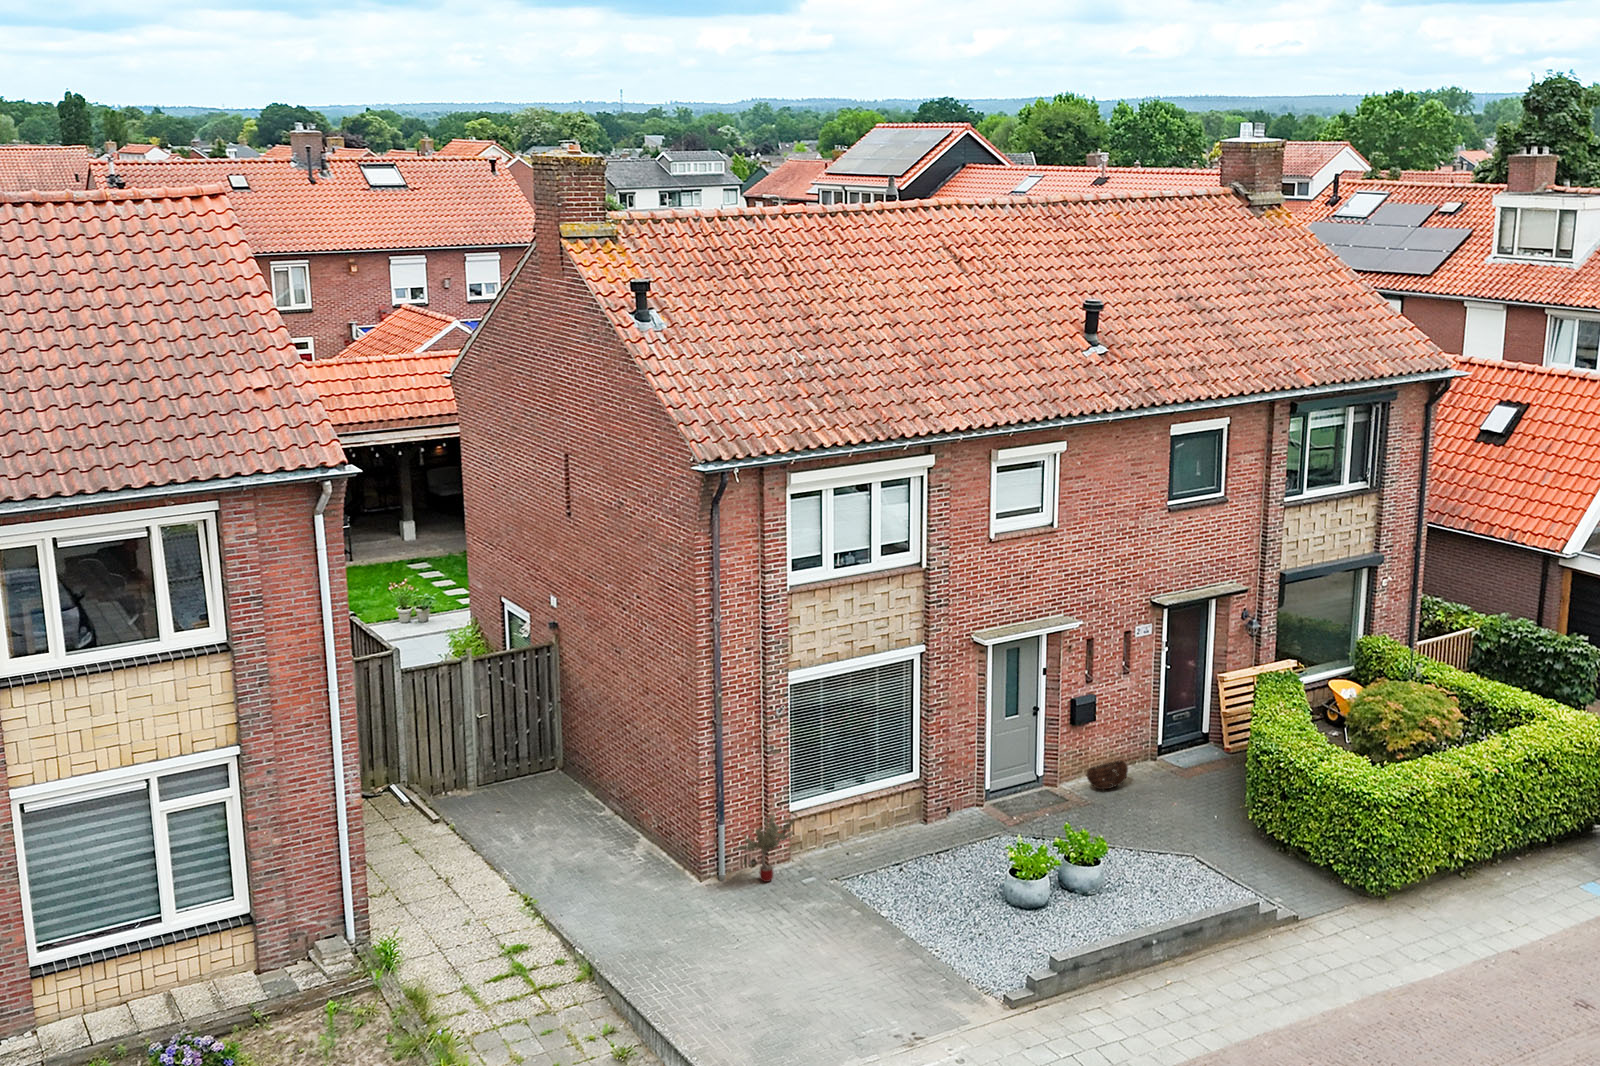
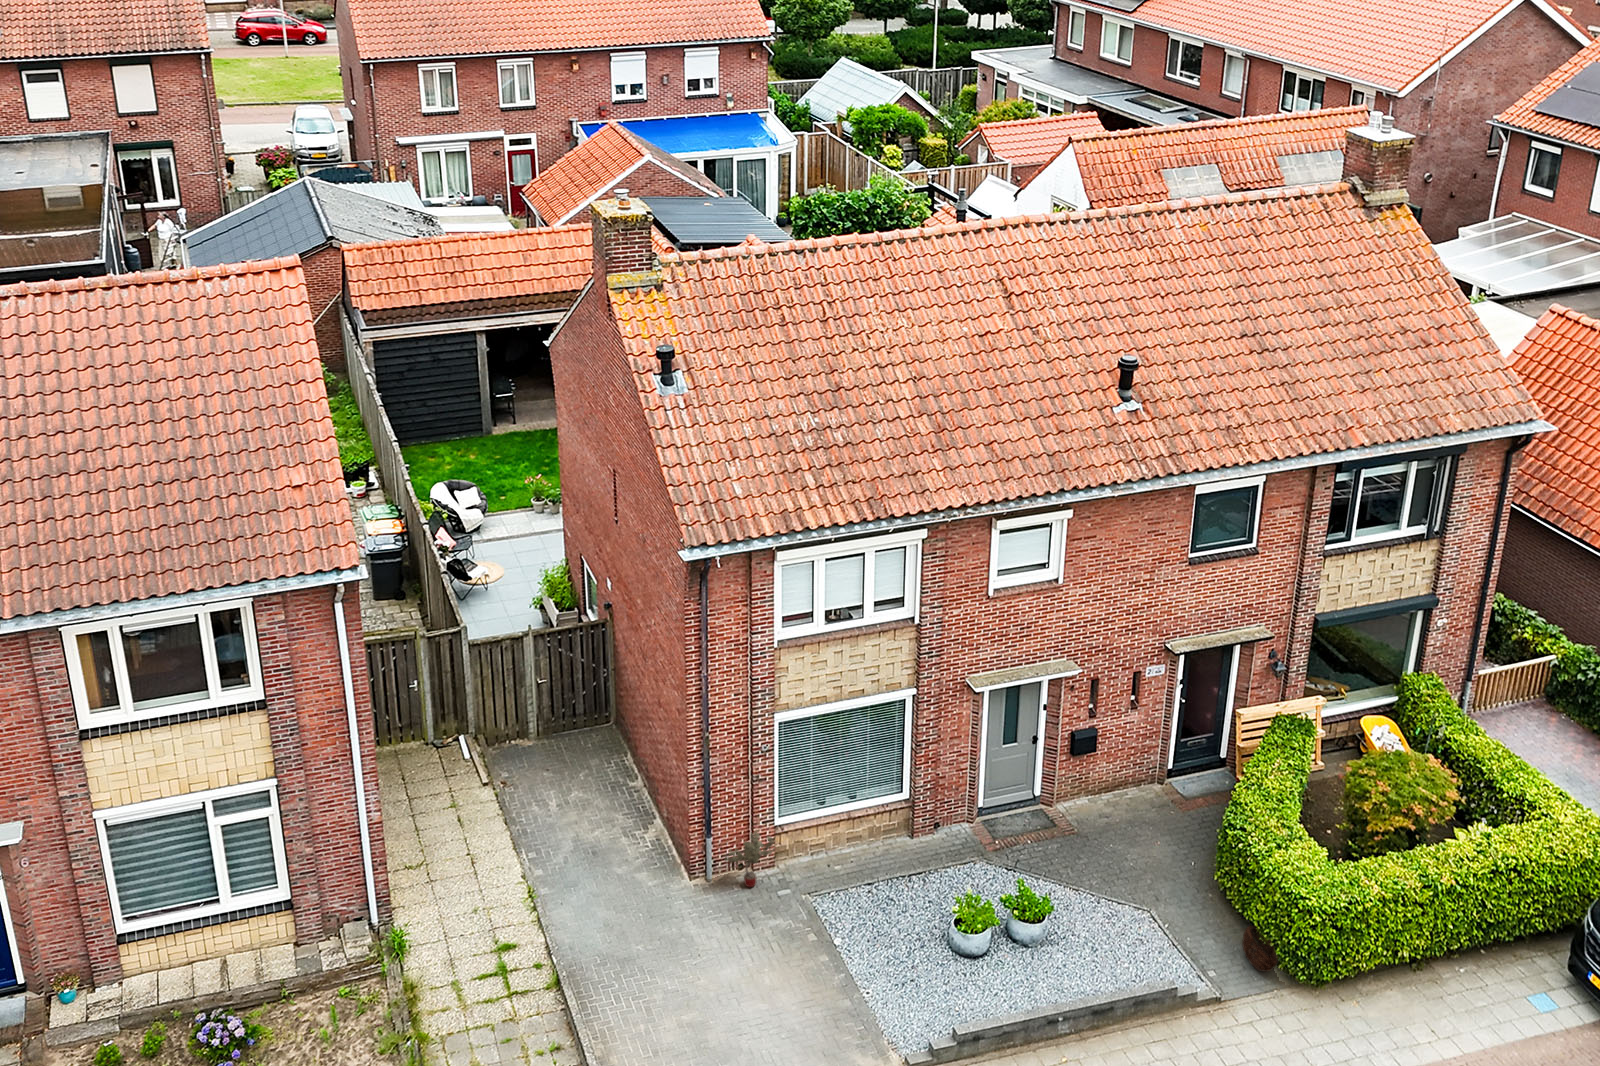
basket: present [1087,761,1128,789] -> present [1242,926,1278,972]

